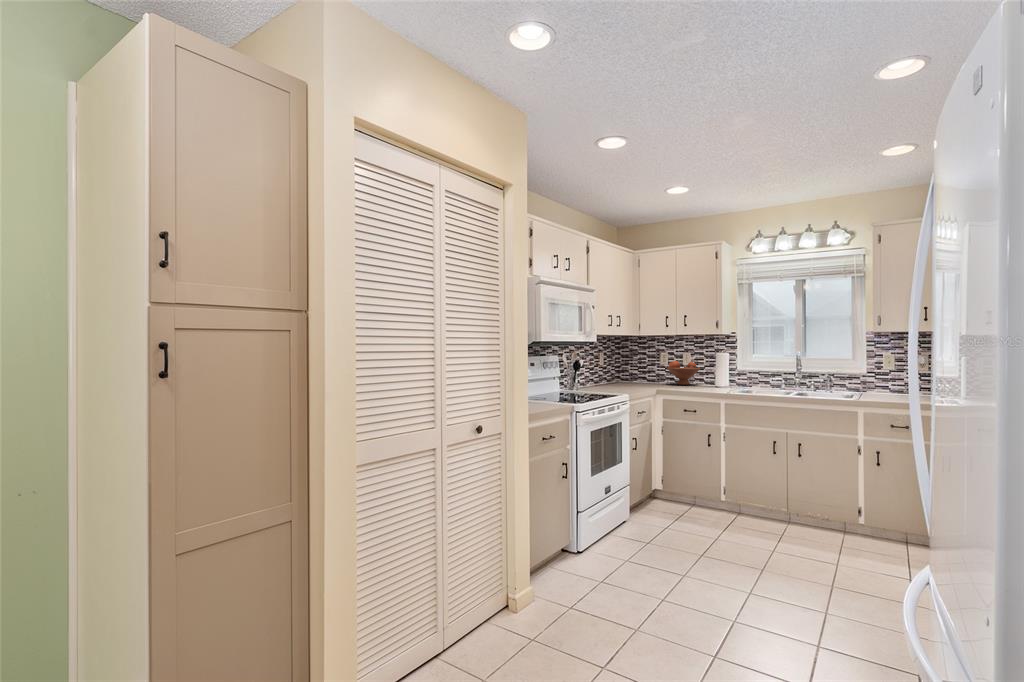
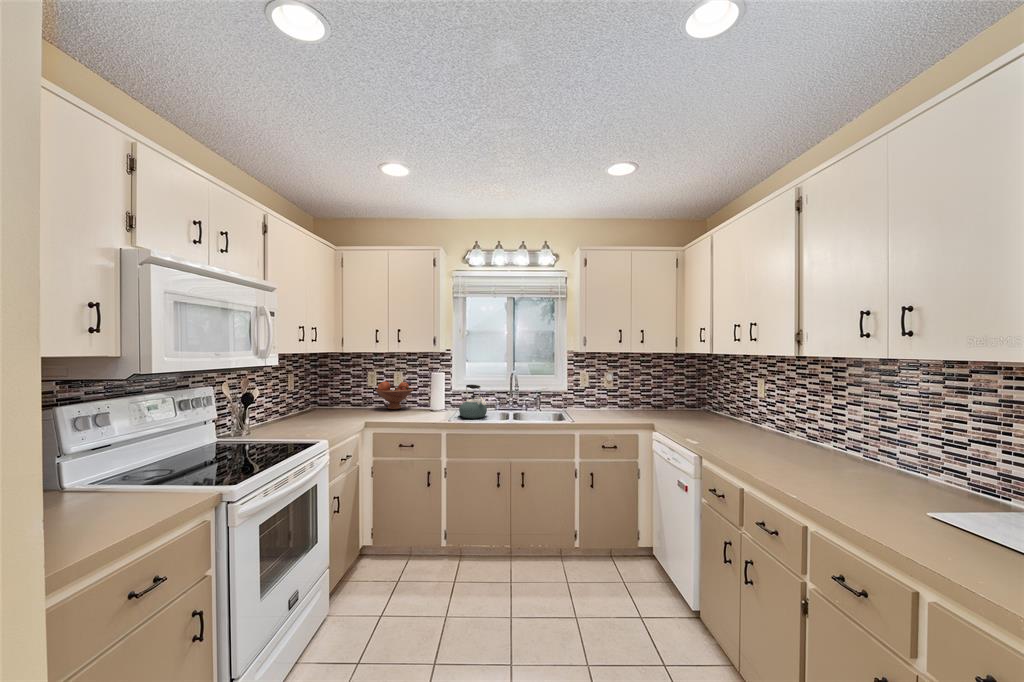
kettle: none [740,363,768,393] -> present [459,385,487,418]

